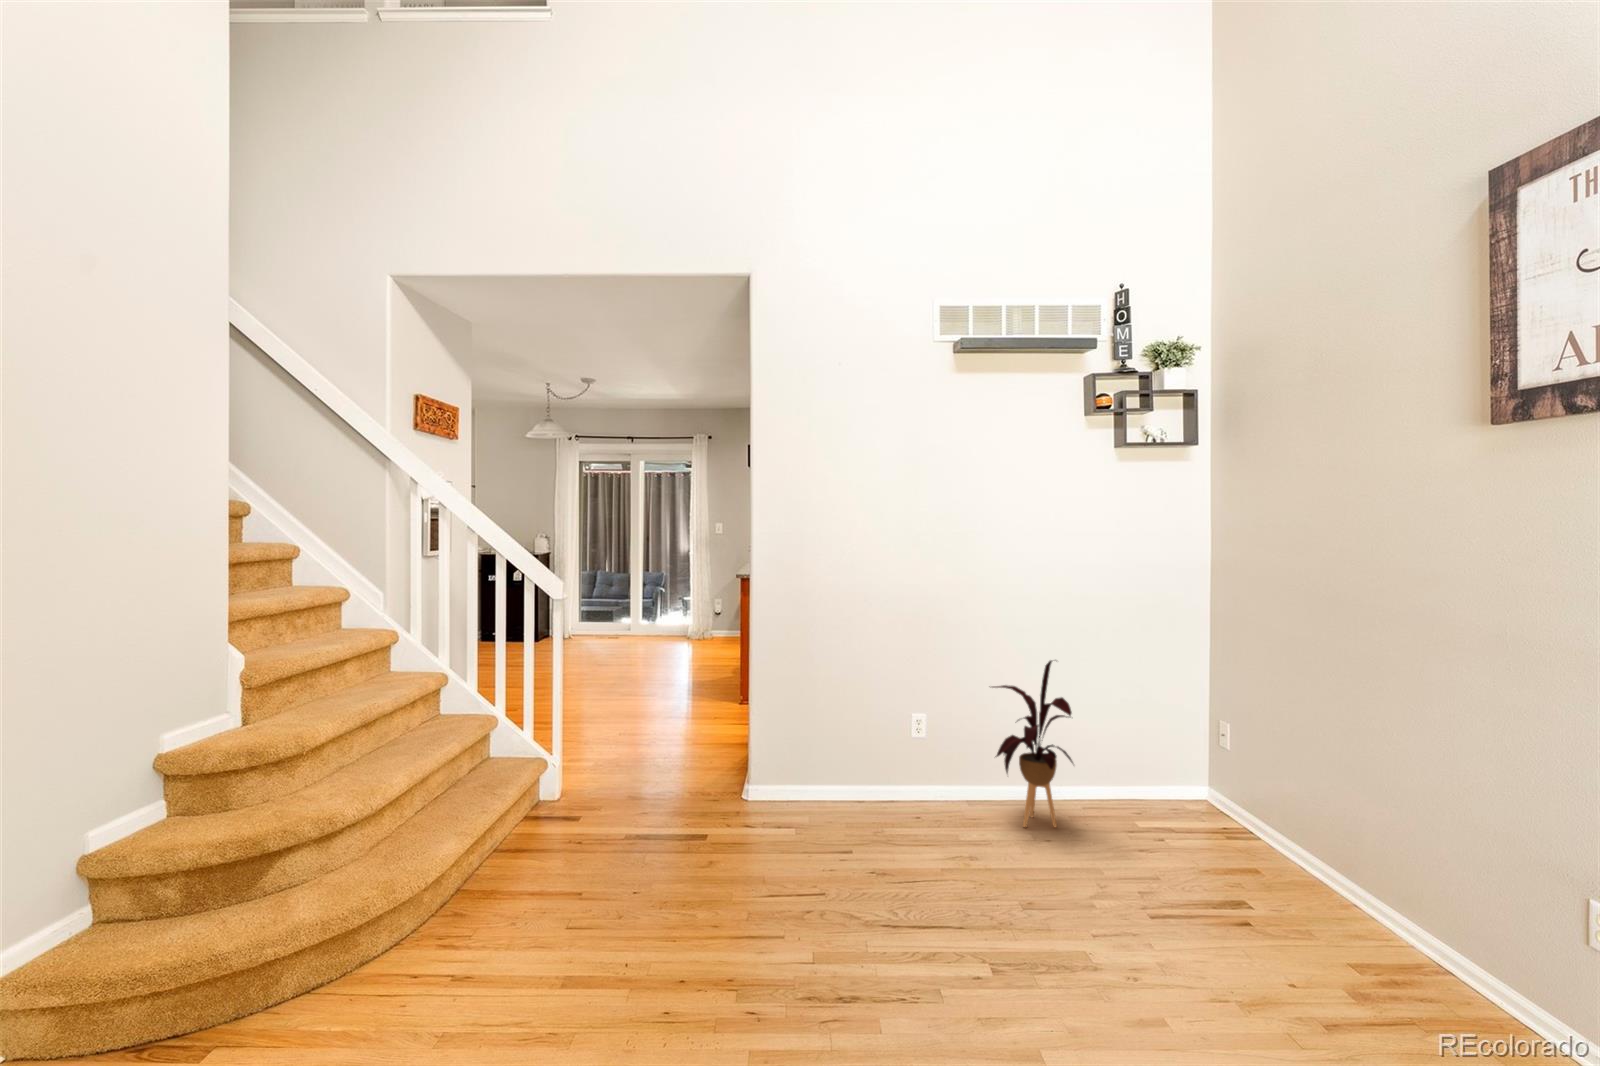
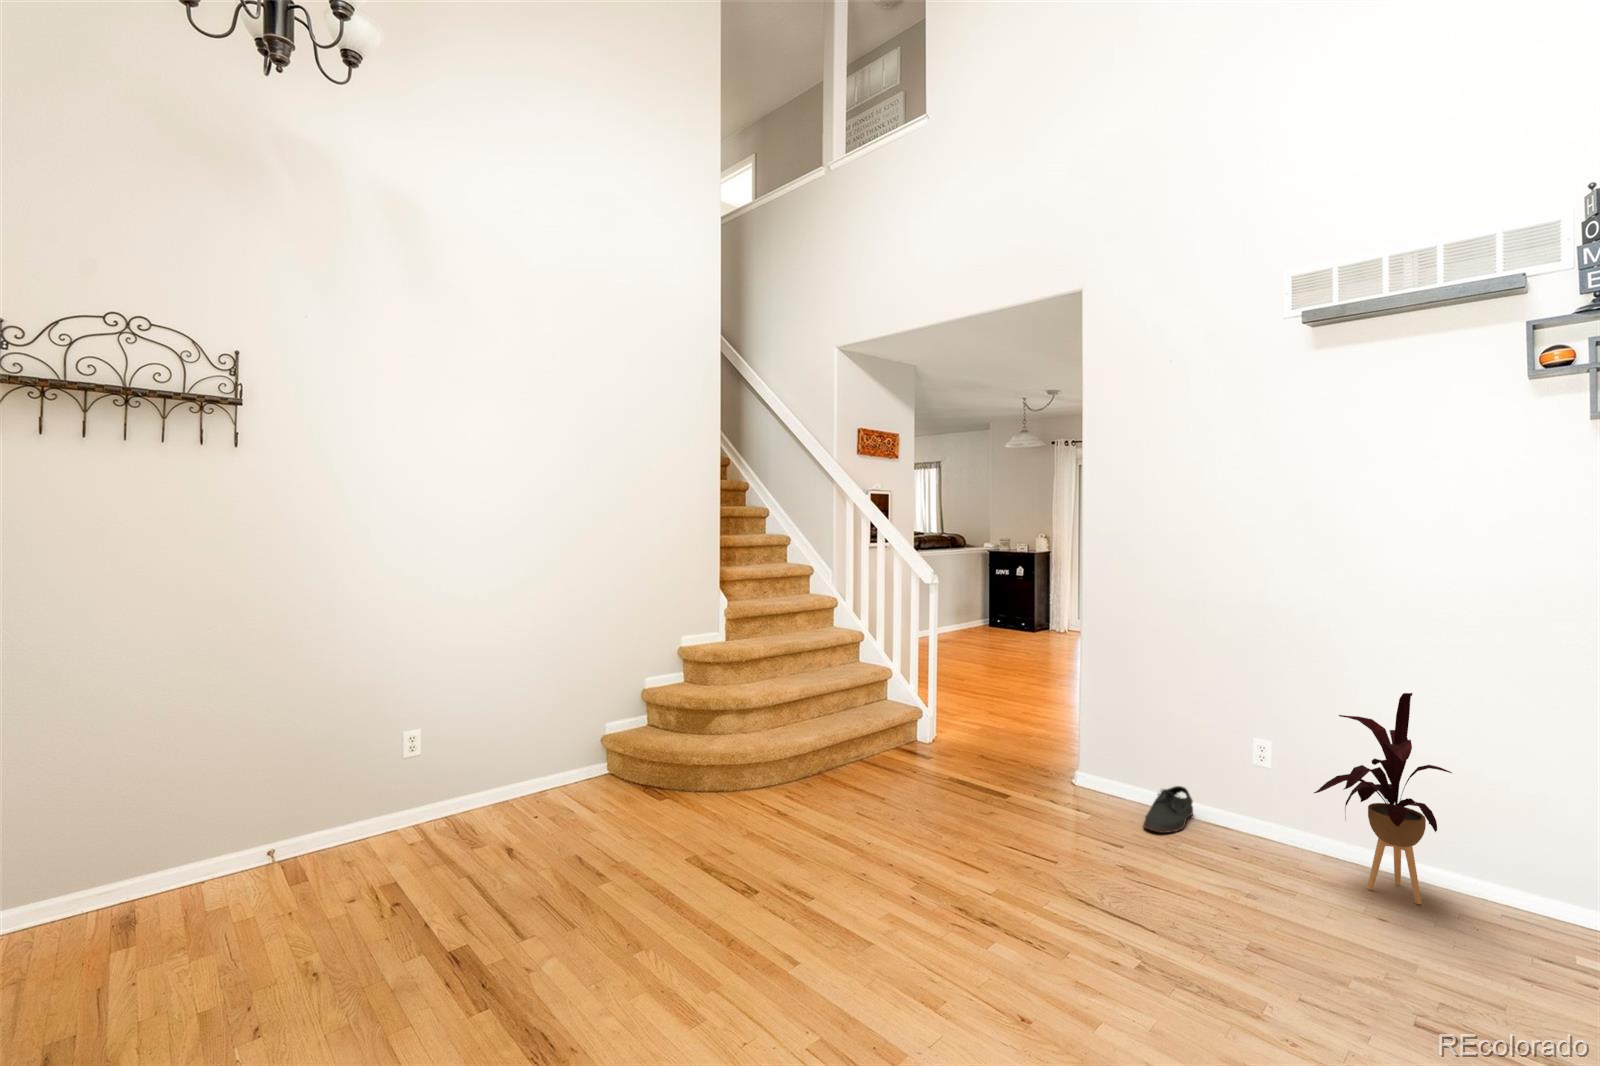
shoe: none [847,780,878,832] -> present [1143,786,1193,833]

